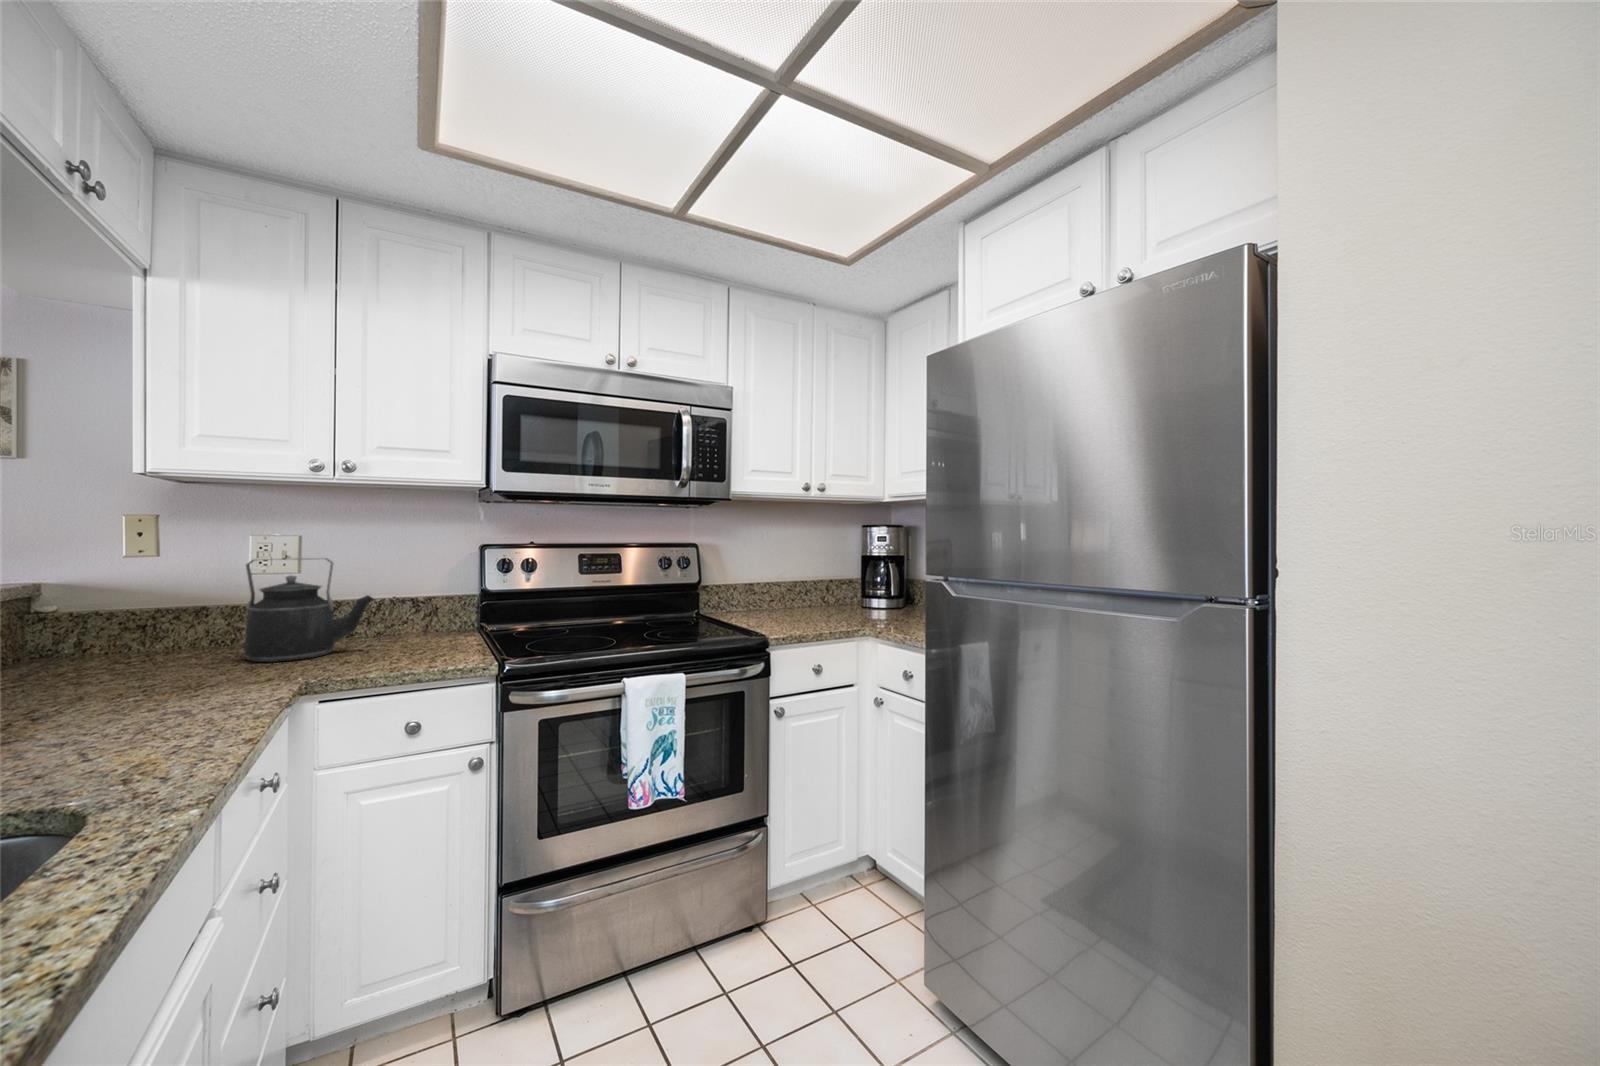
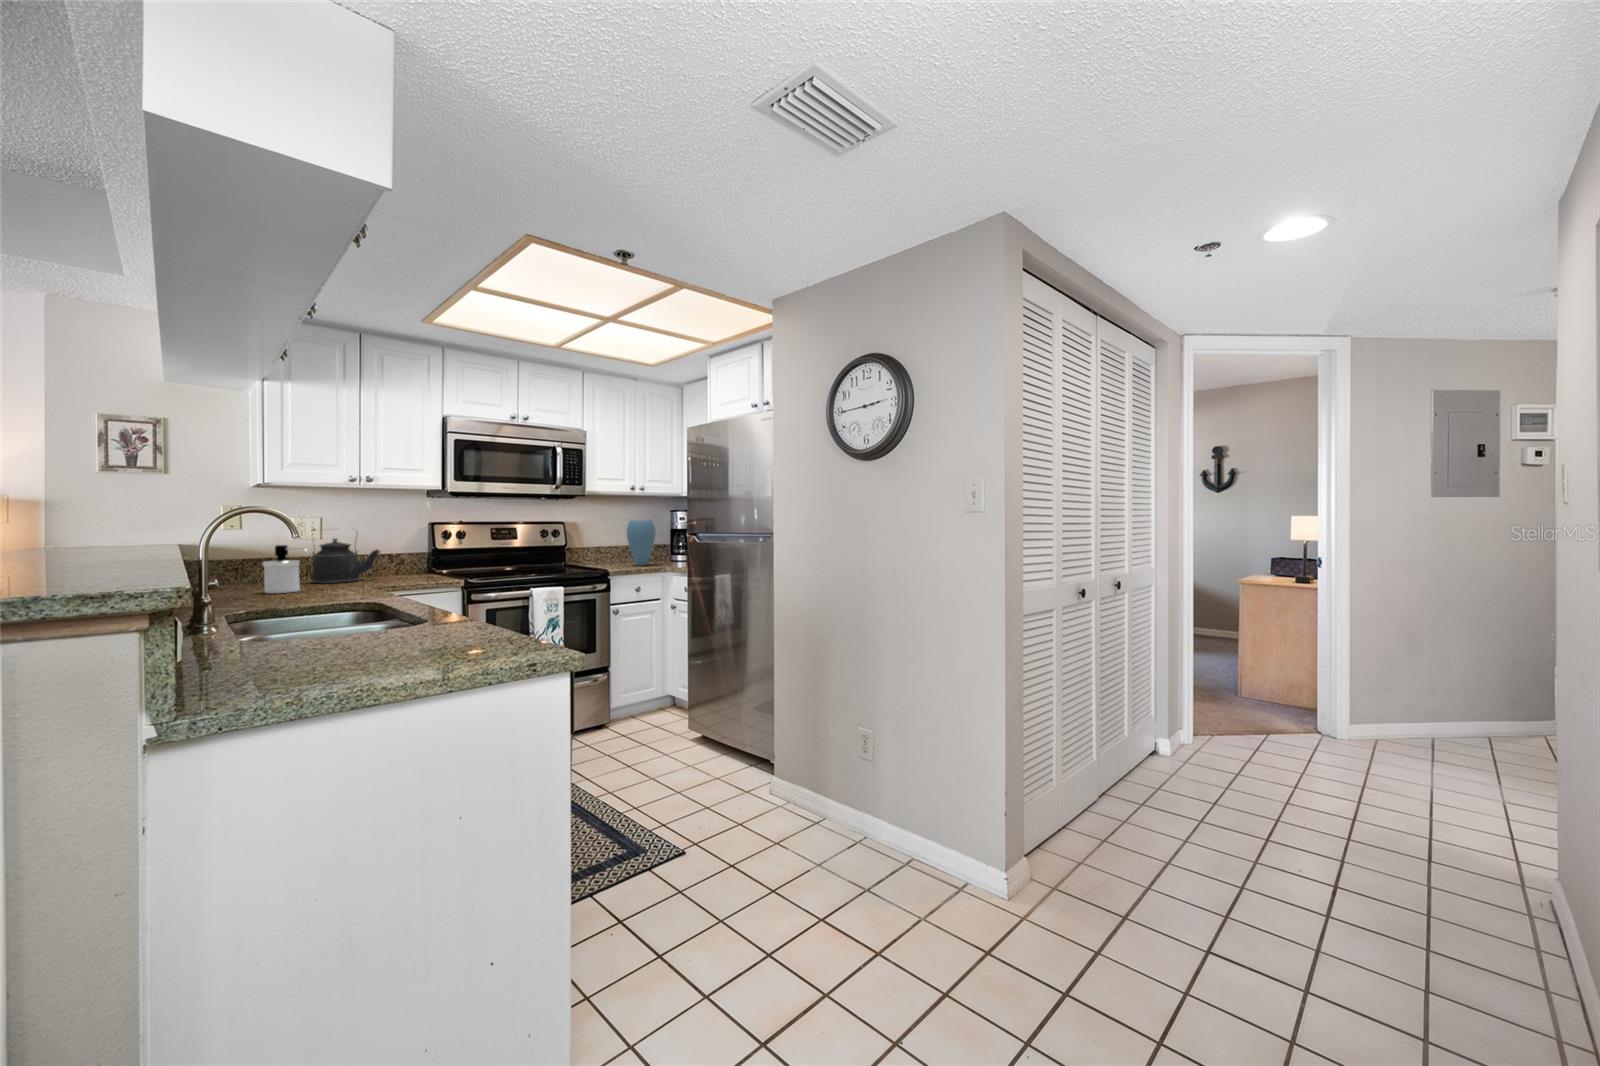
vase: none [797,542,846,622] -> present [627,520,656,566]
soap dispenser: none [61,600,152,708] -> present [263,545,310,593]

